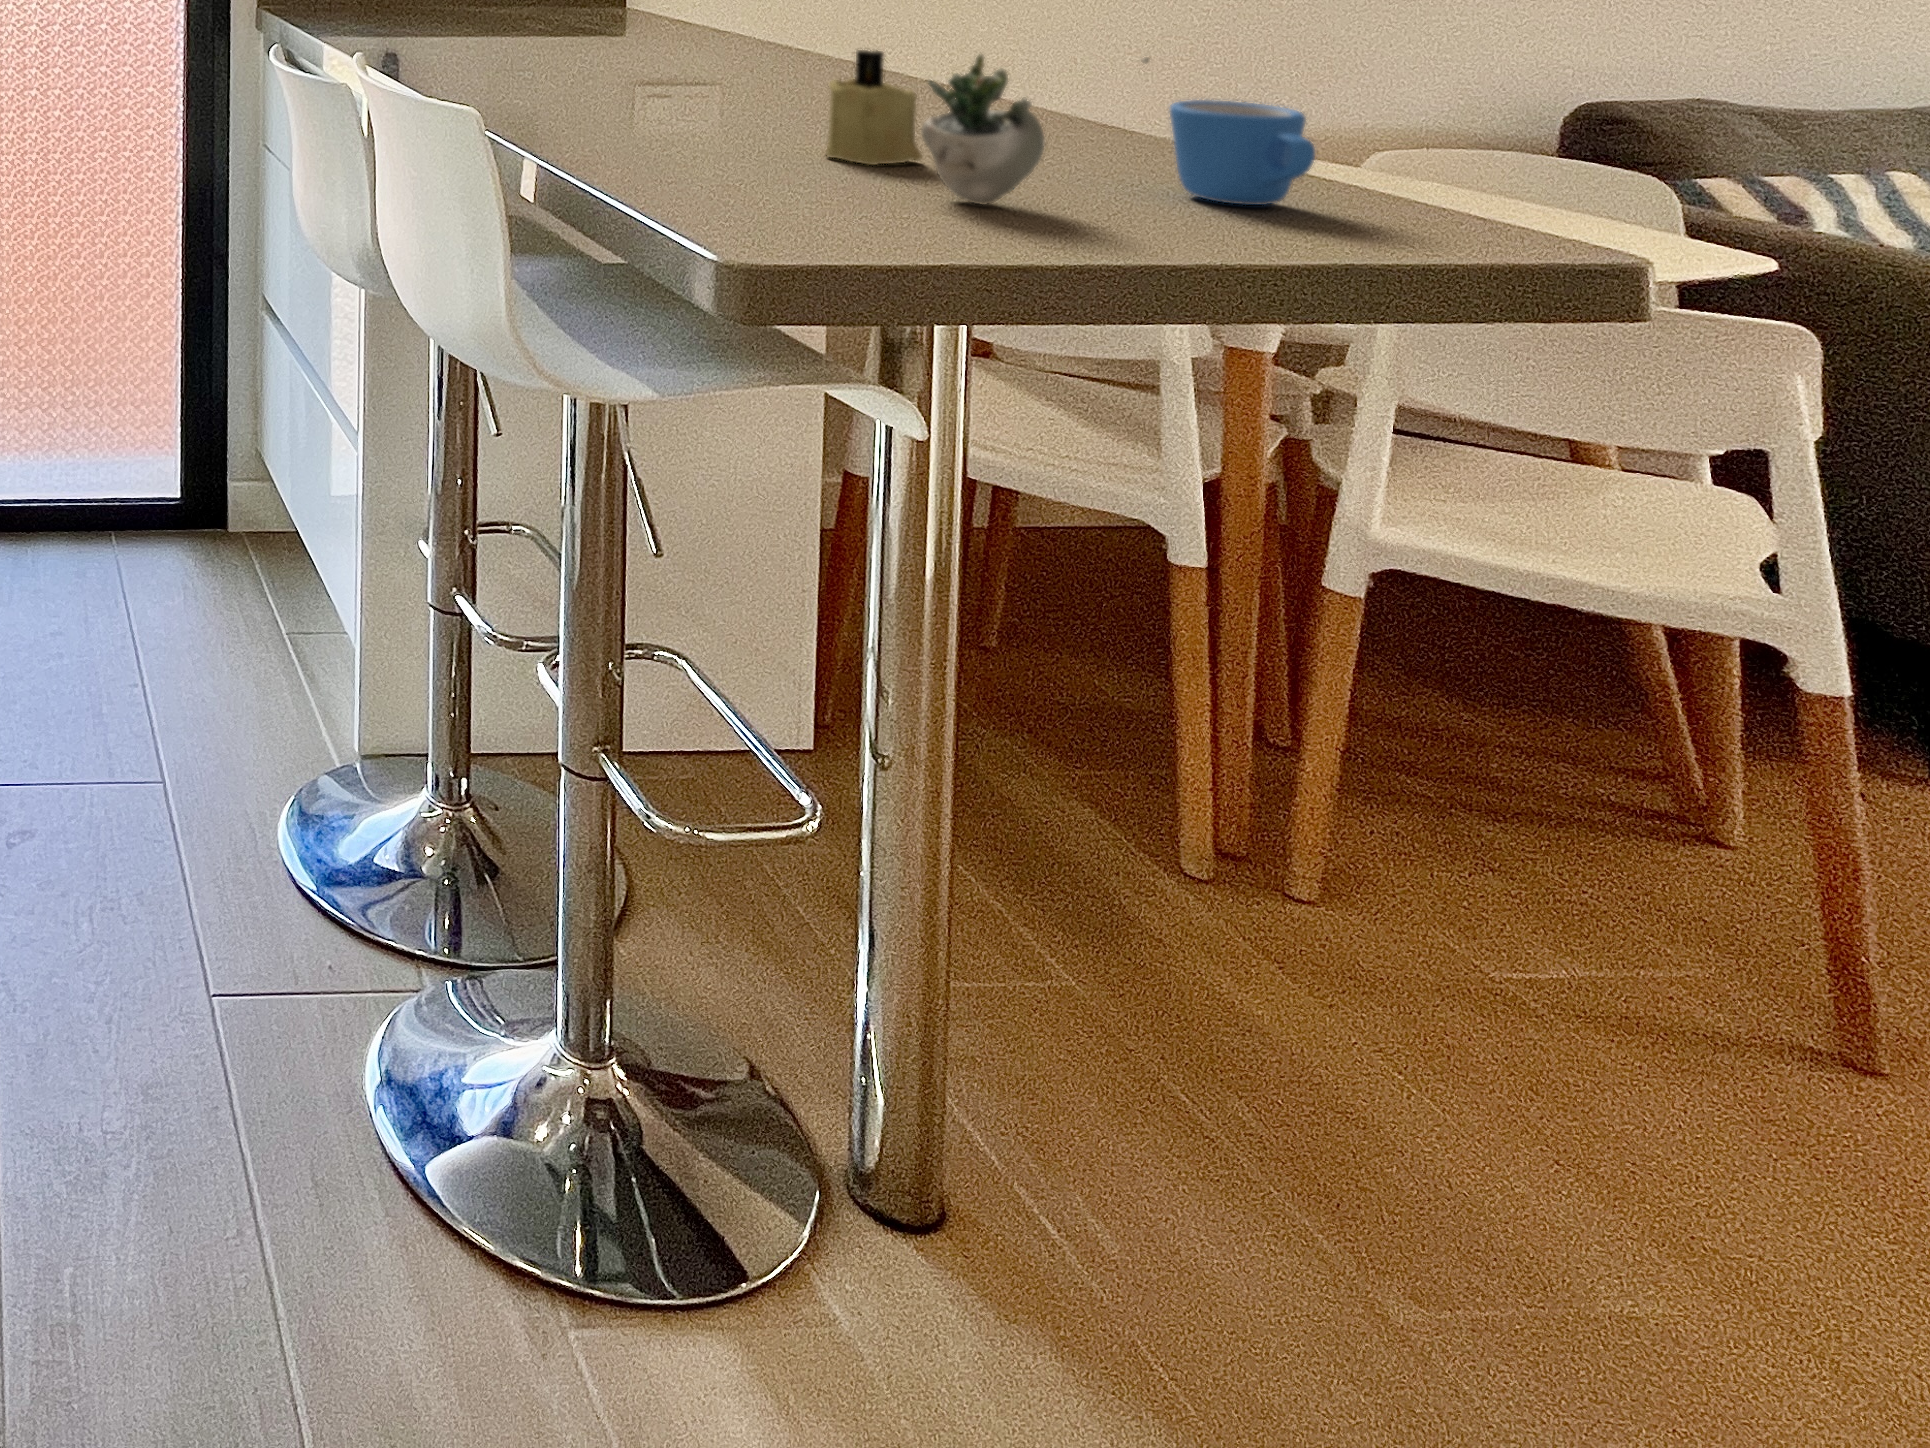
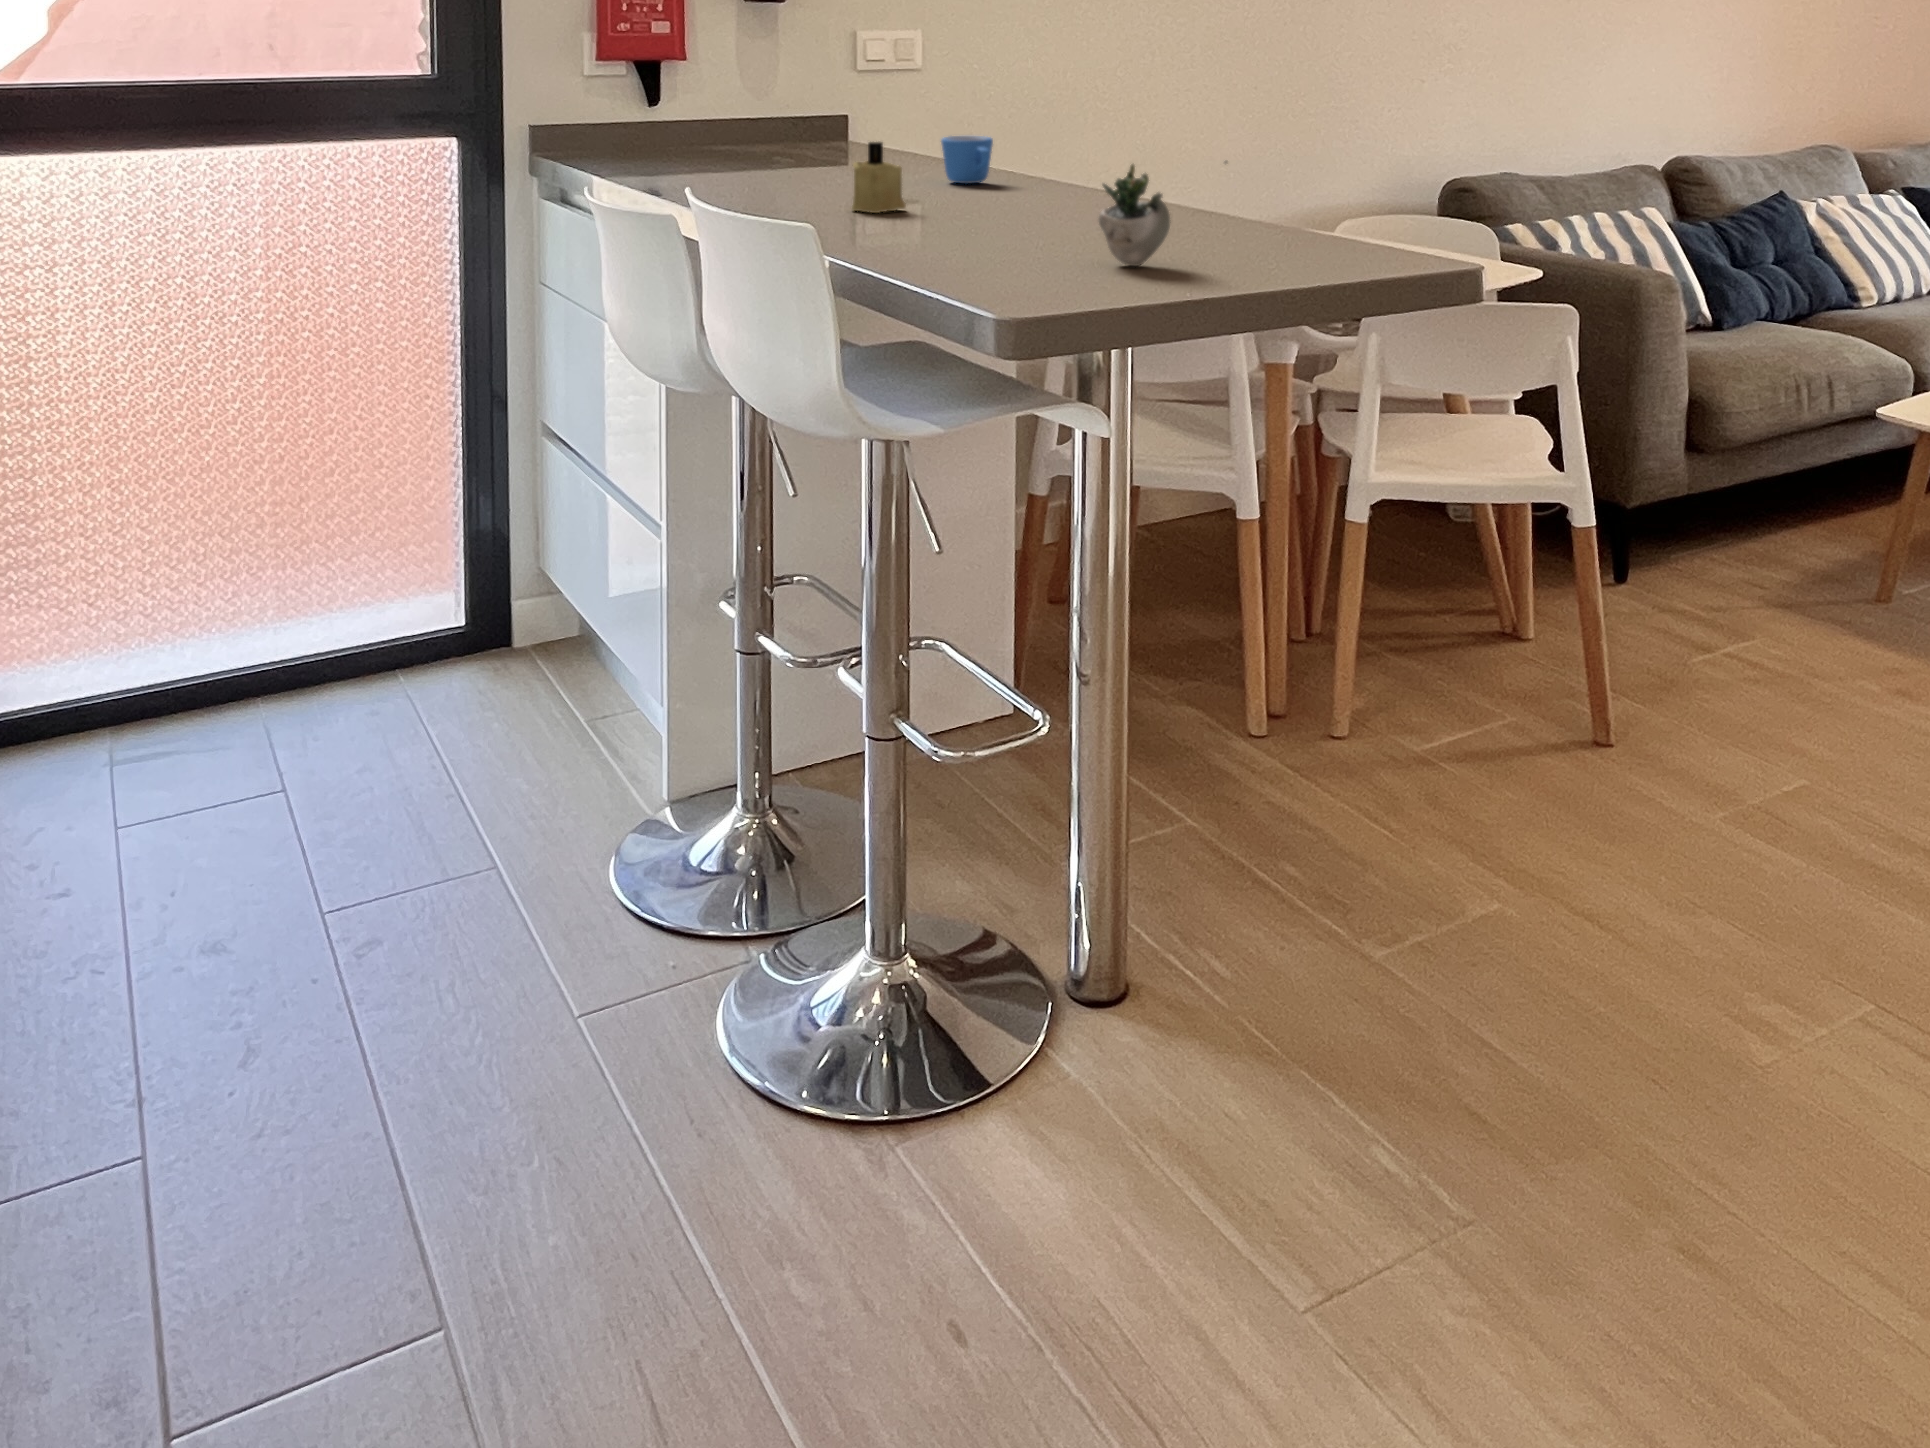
candle: present [826,50,922,165] -> present [852,142,906,213]
mug: present [1170,100,1315,205] -> present [941,136,993,184]

